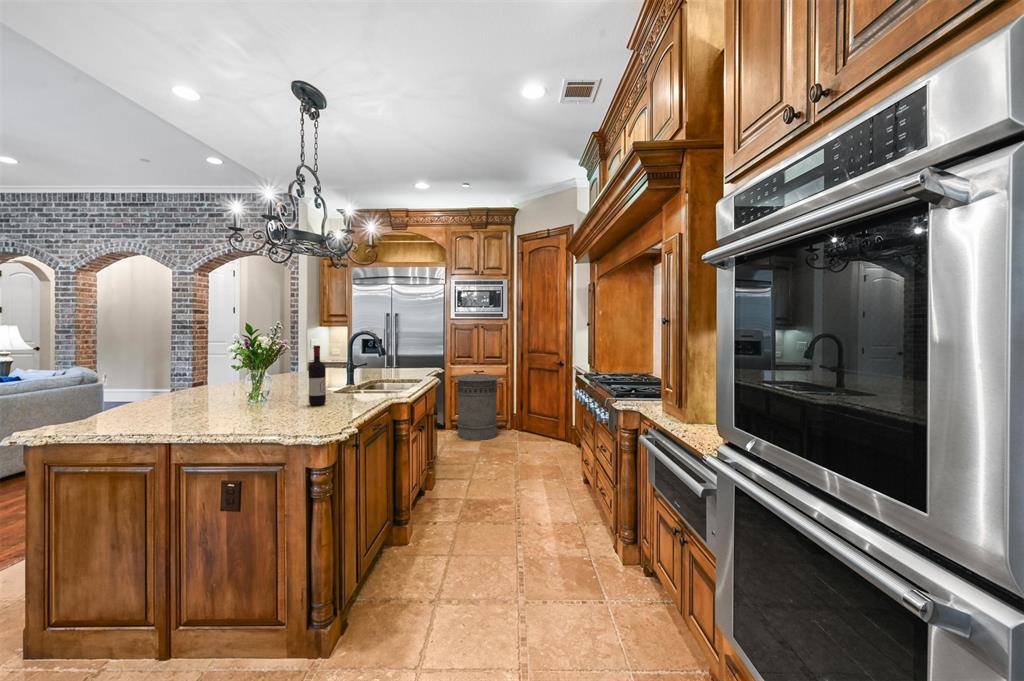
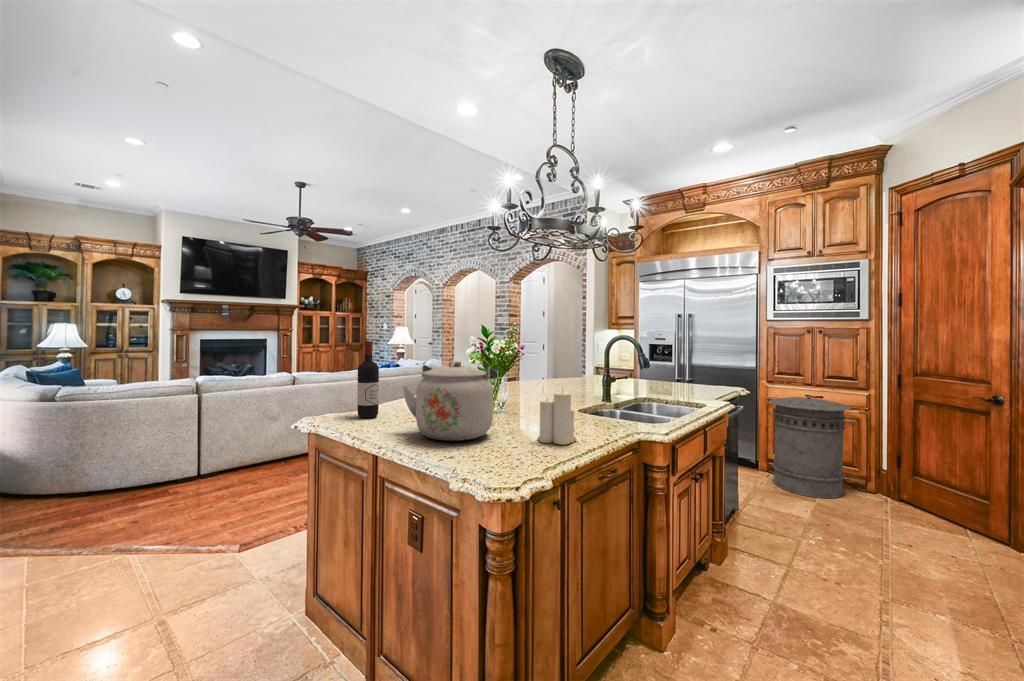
wine bottle: present [308,346,326,406] -> present [357,341,379,418]
kettle: none [220,358,301,417] -> present [403,361,498,441]
candle: none [334,371,361,409] -> present [537,392,577,445]

